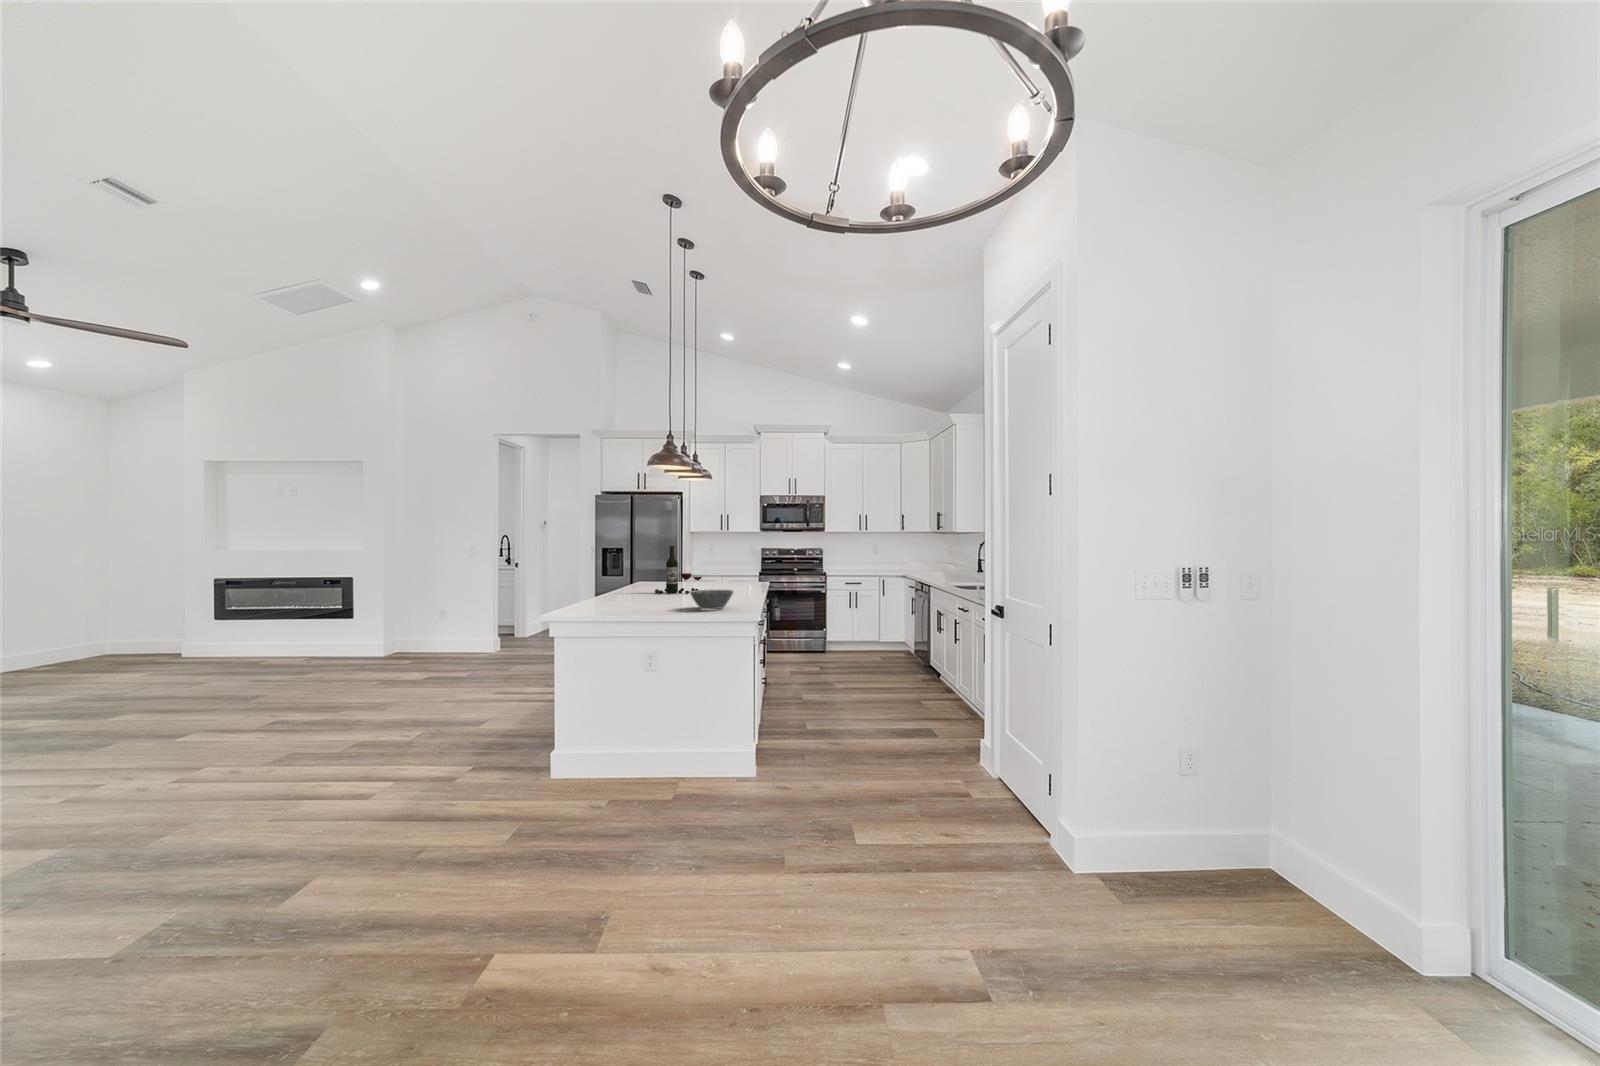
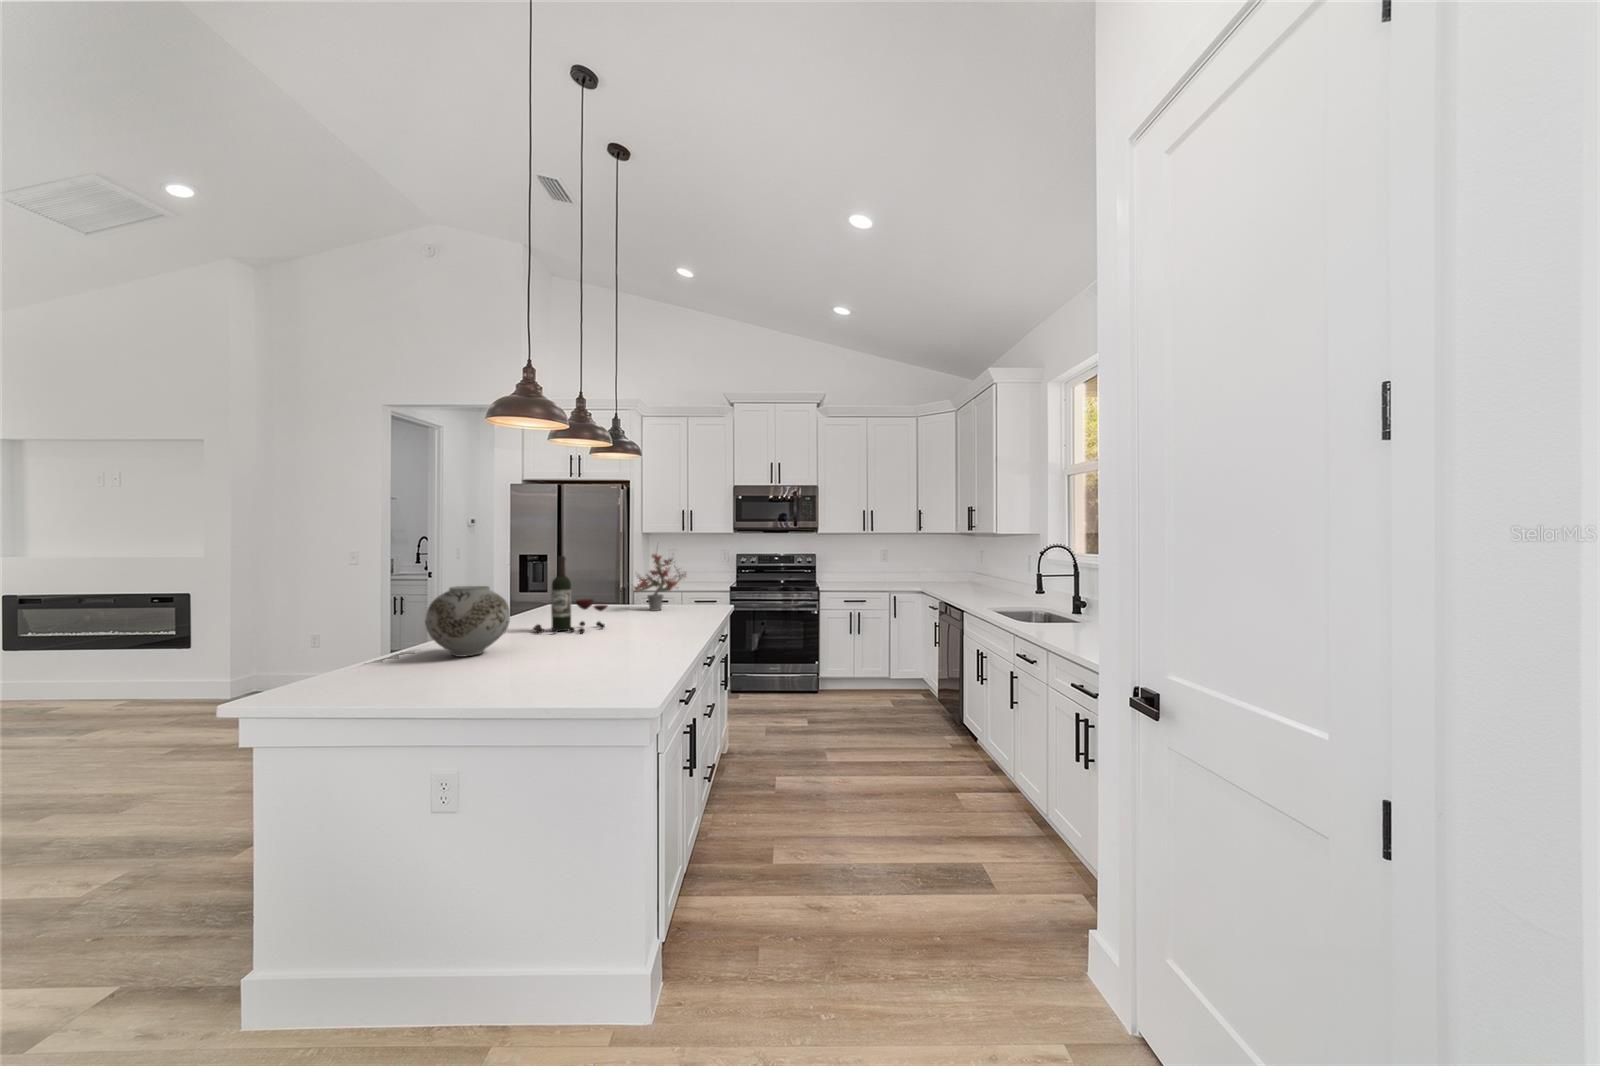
potted plant: none [701,538,740,585] -> present [634,553,686,611]
vase: none [614,562,659,602] -> present [425,586,510,657]
bowl: present [690,590,733,609] -> none [518,644,609,688]

